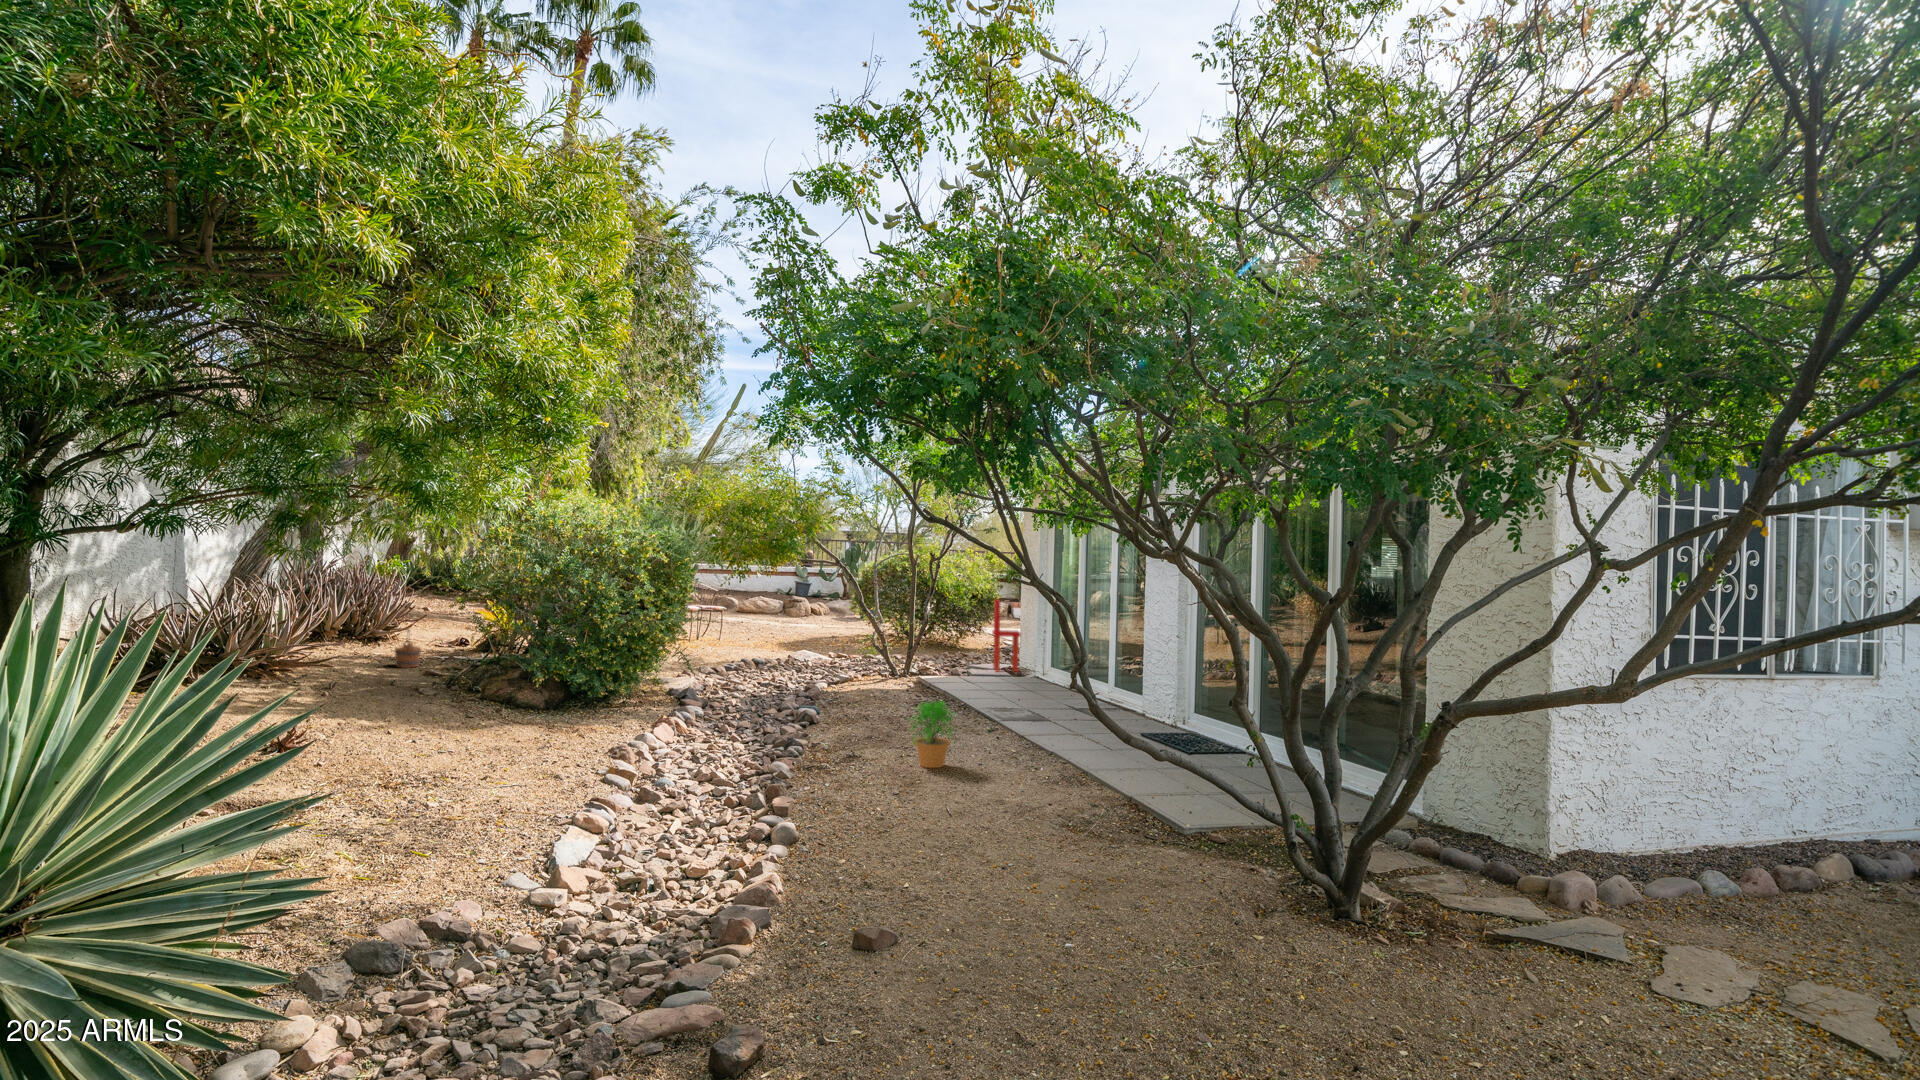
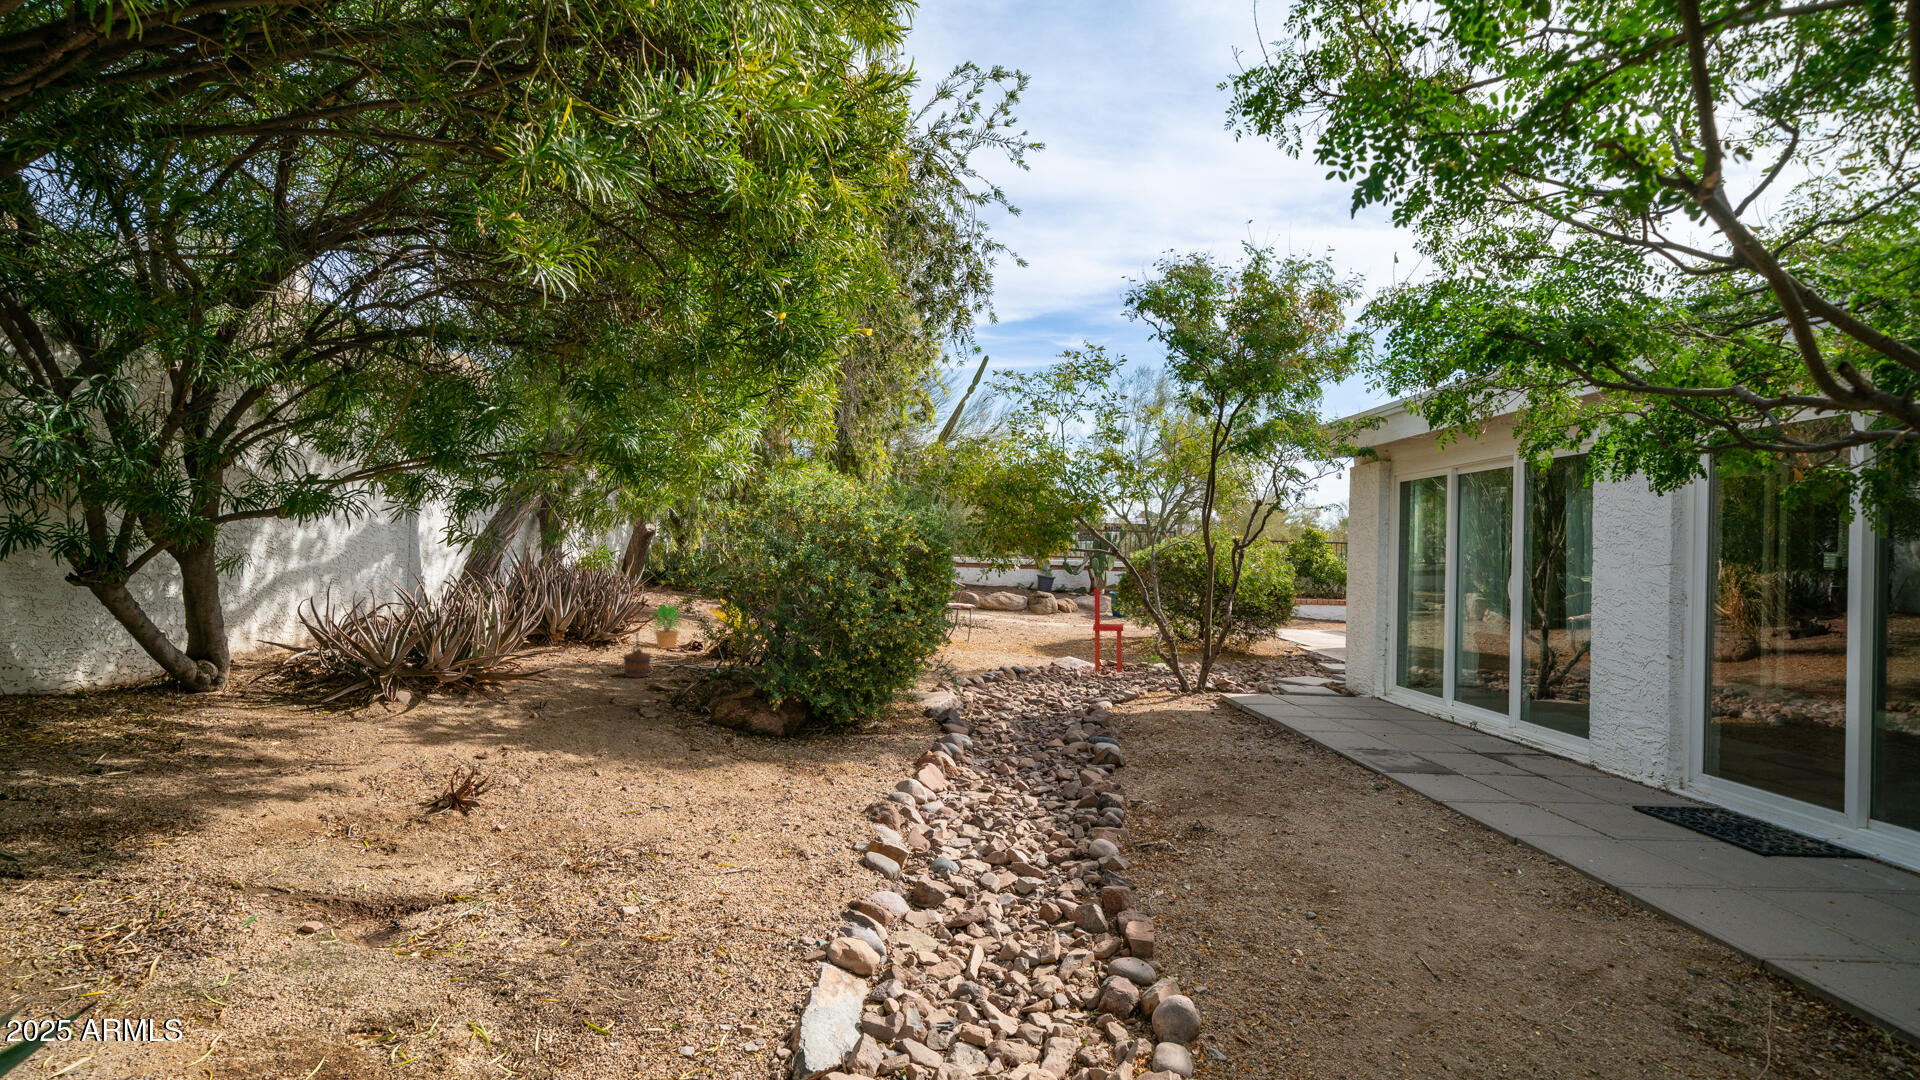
chair: present [992,599,1021,672] -> present [1093,588,1123,672]
potted plant: present [911,701,954,768] -> present [654,604,682,649]

